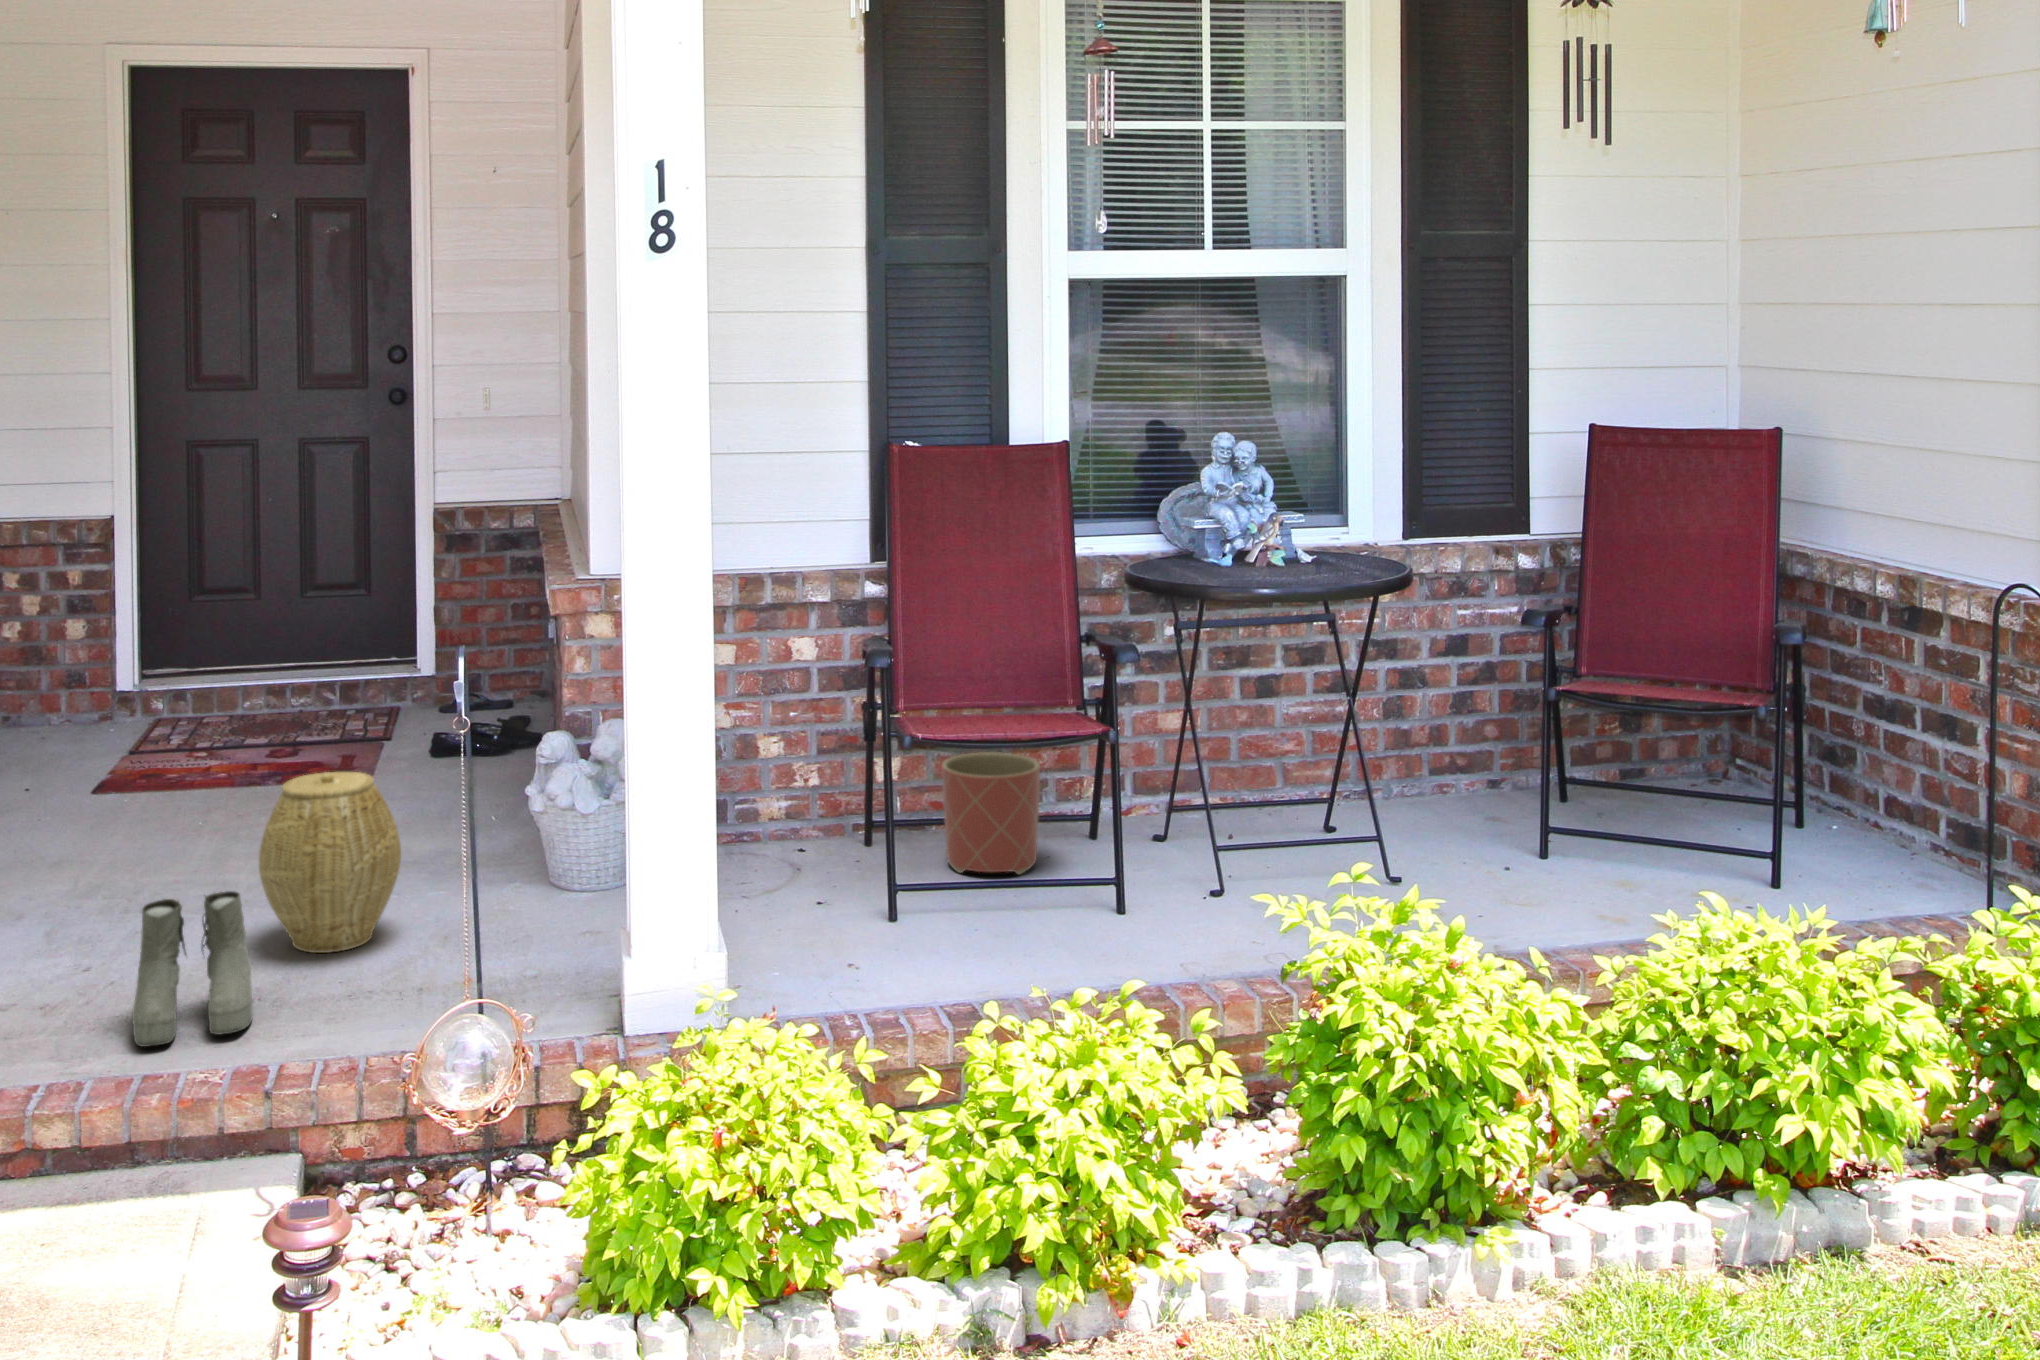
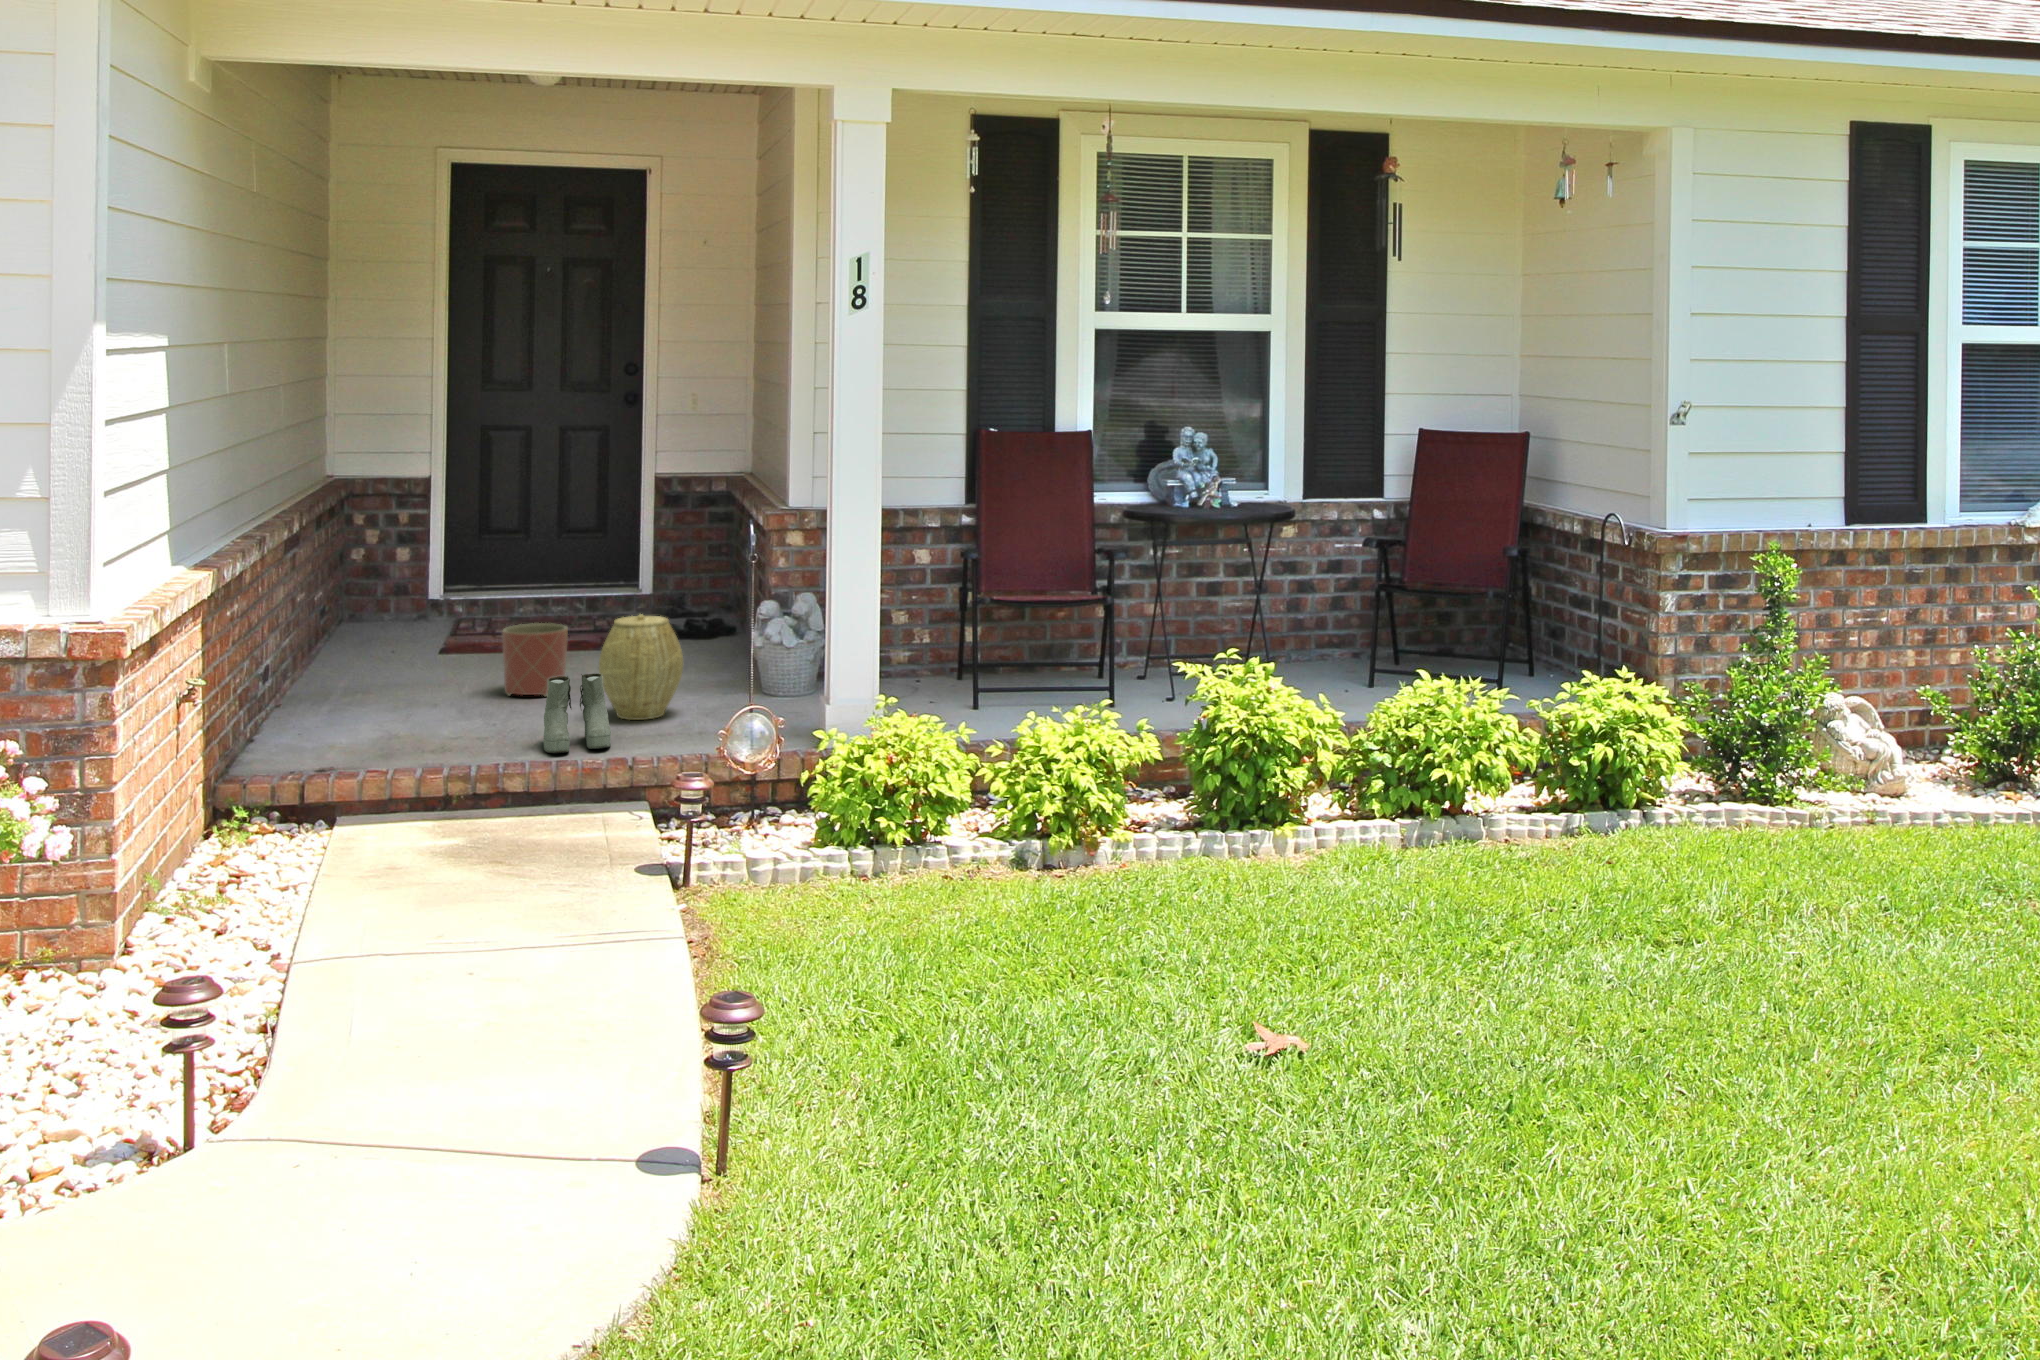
planter: present [942,752,1040,875] -> present [502,623,568,697]

